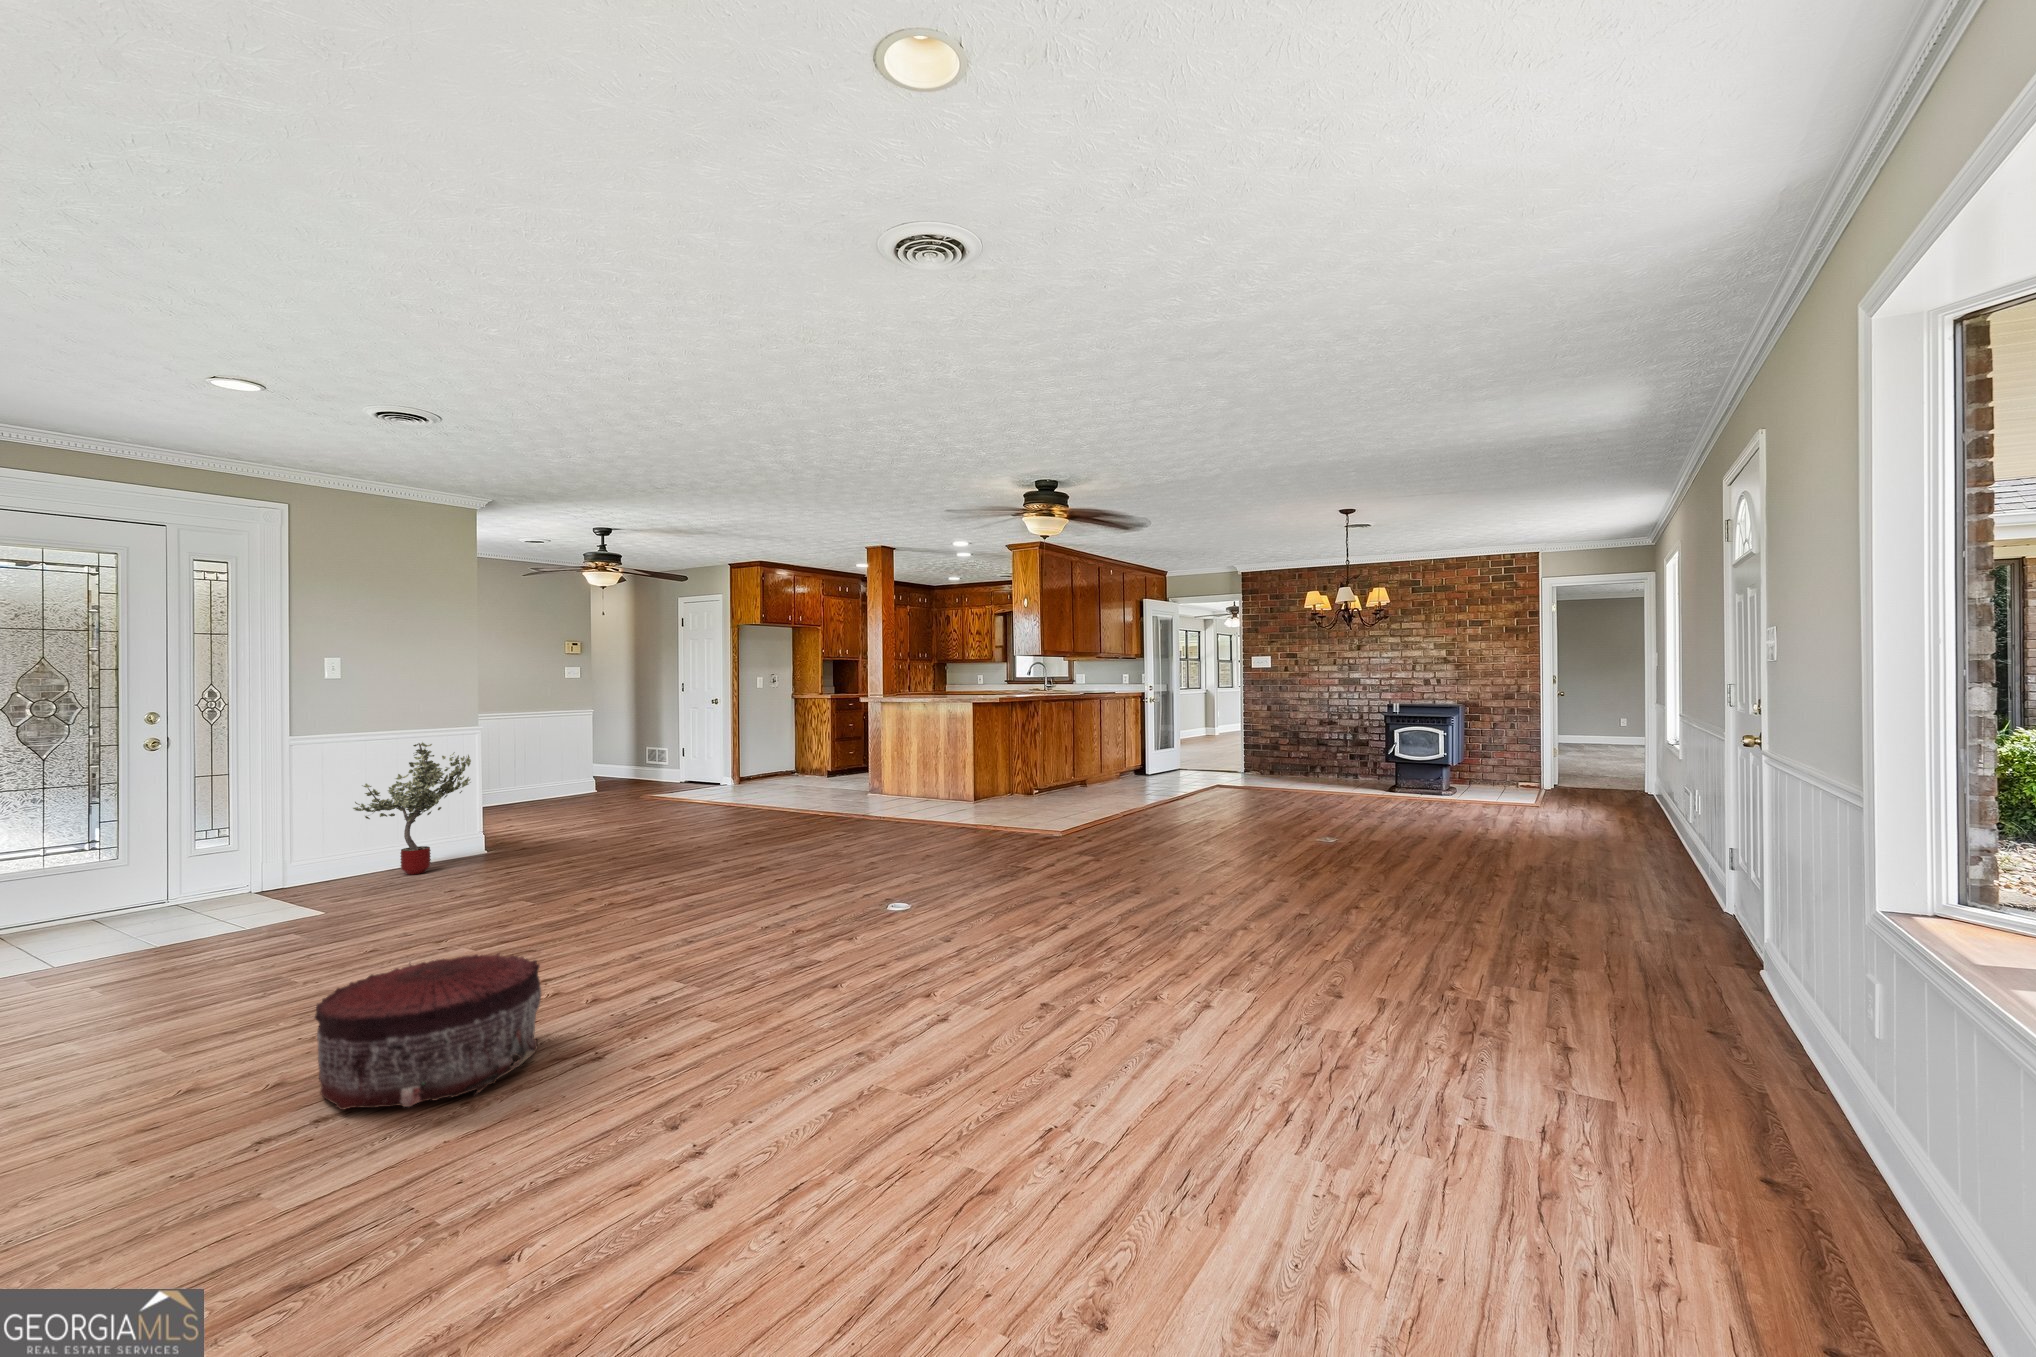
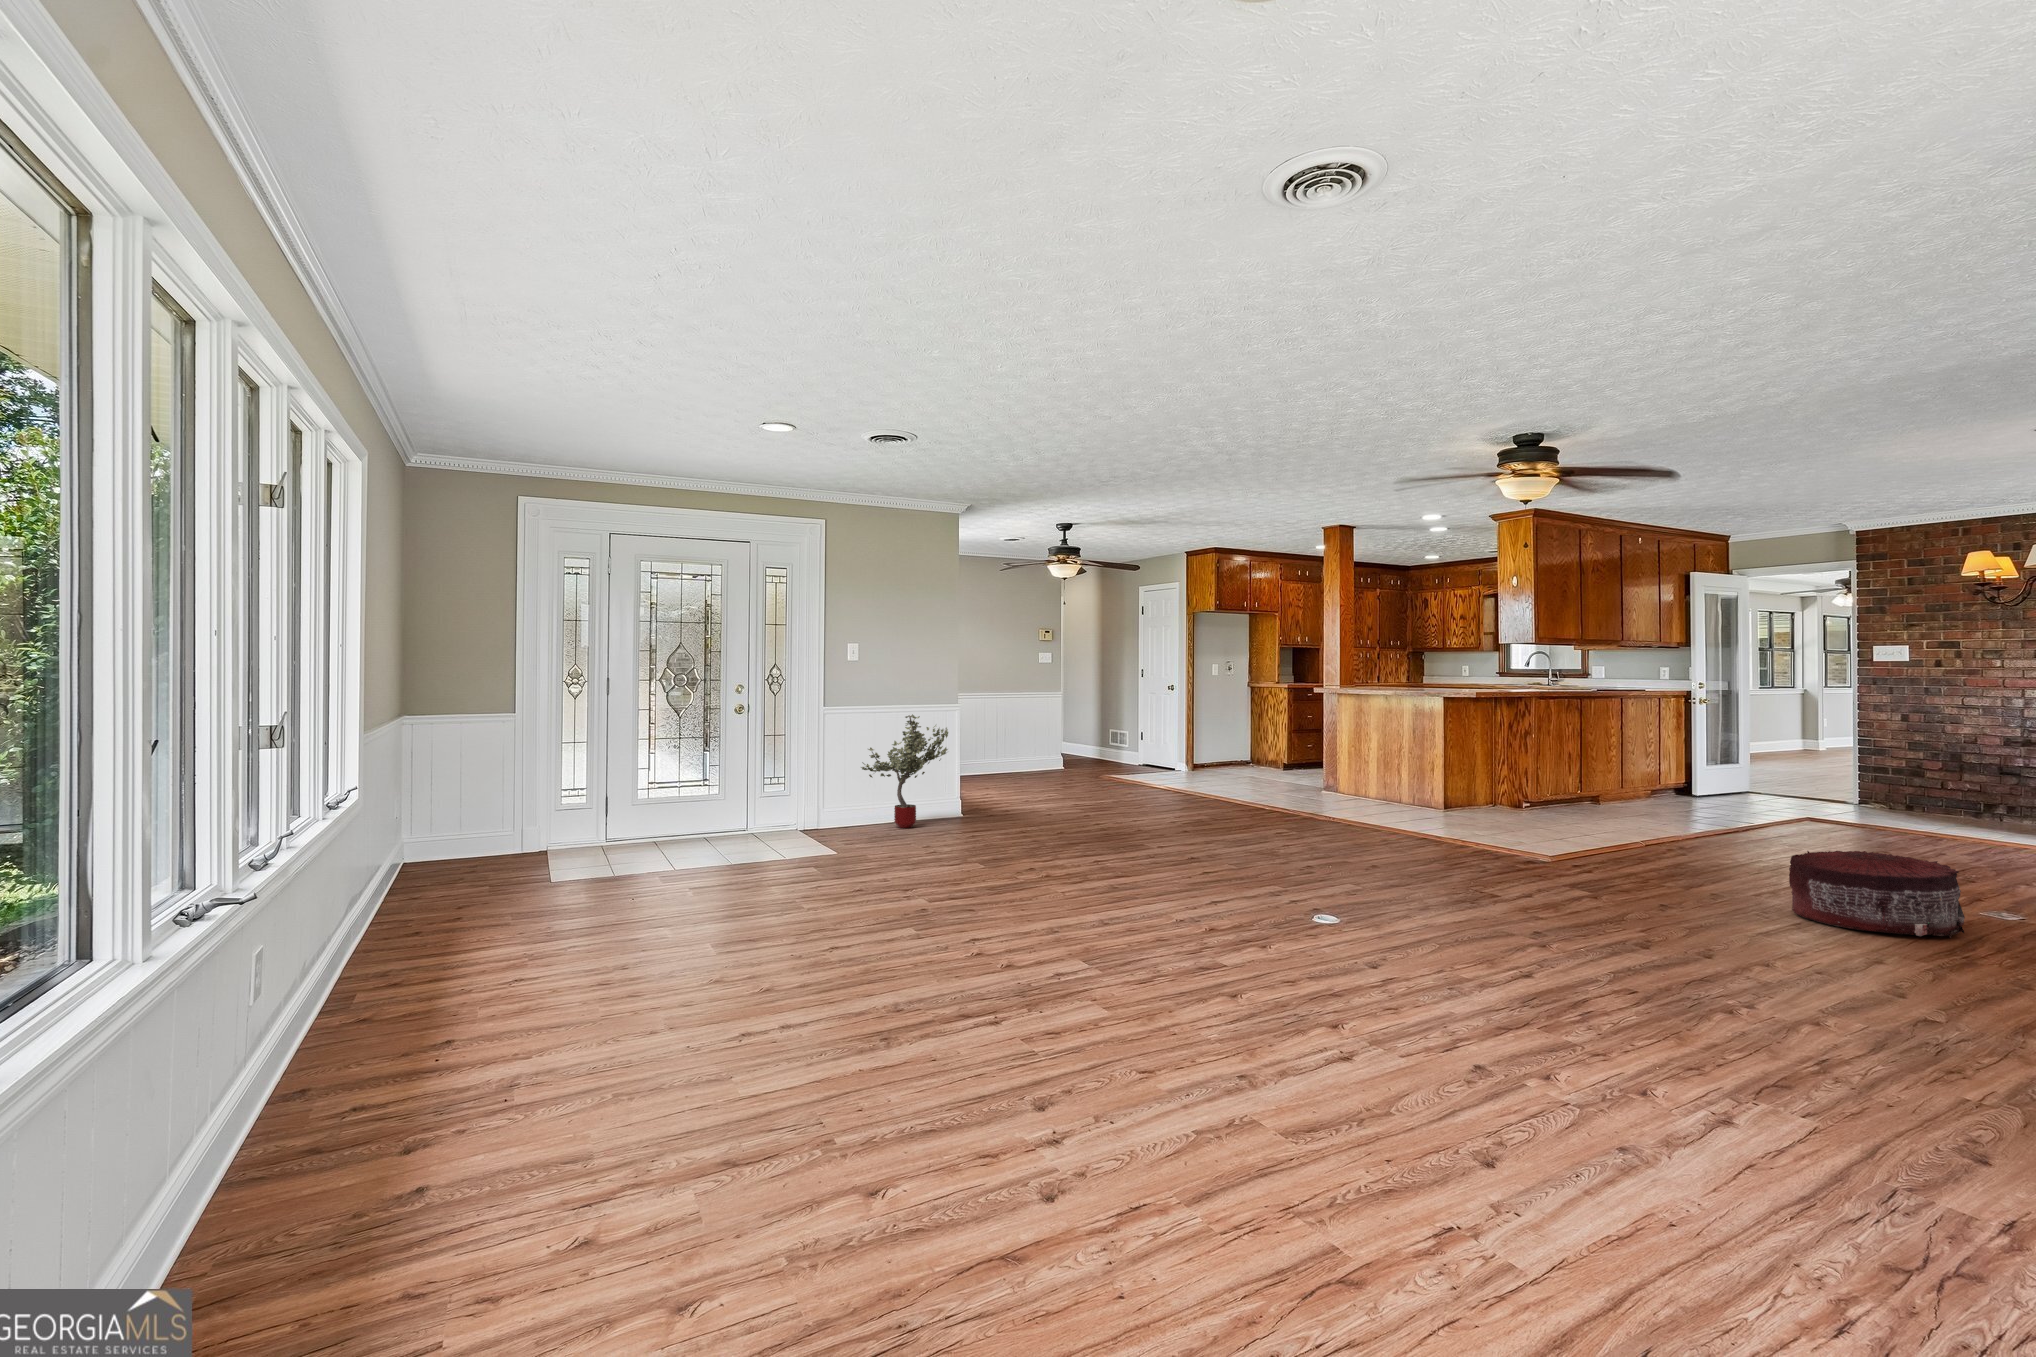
pouf: present [315,953,541,1110] -> present [1789,851,1965,938]

